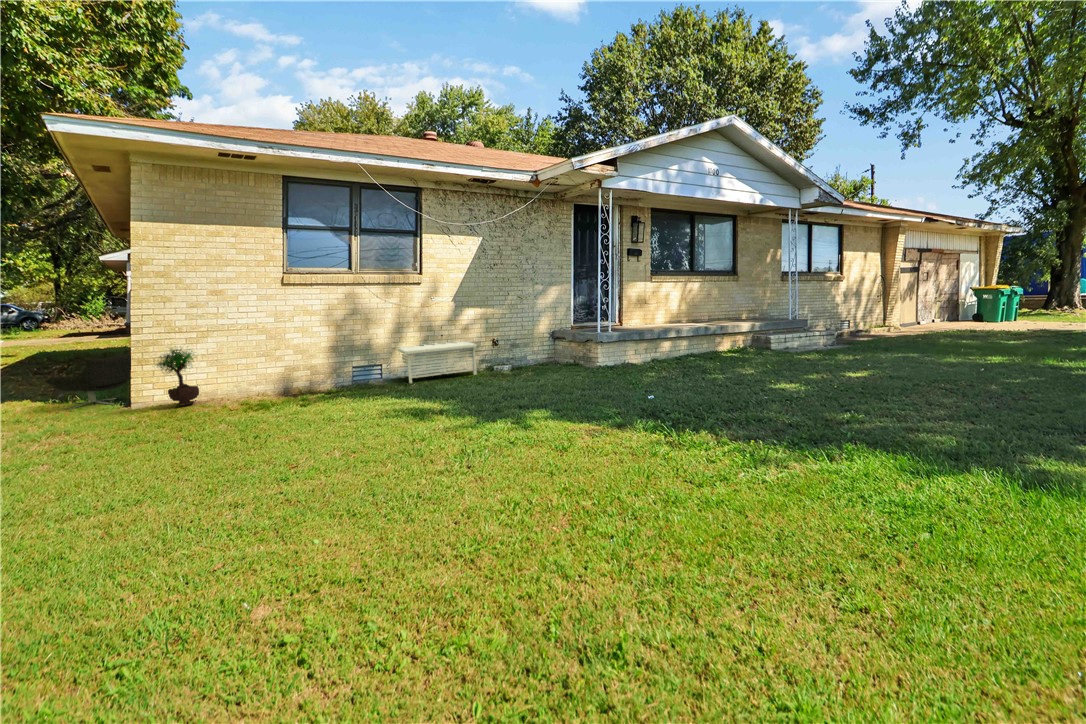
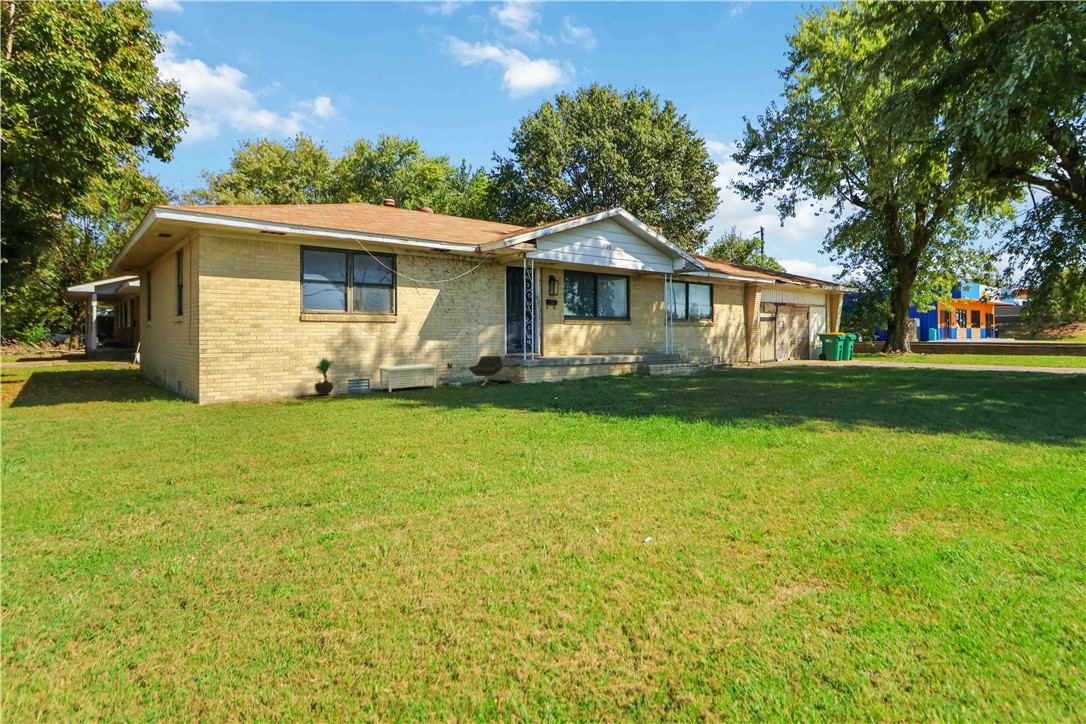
potted tree: present [157,348,199,405] -> present [315,358,334,395]
lounge chair: present [45,354,131,409] -> present [469,356,503,384]

